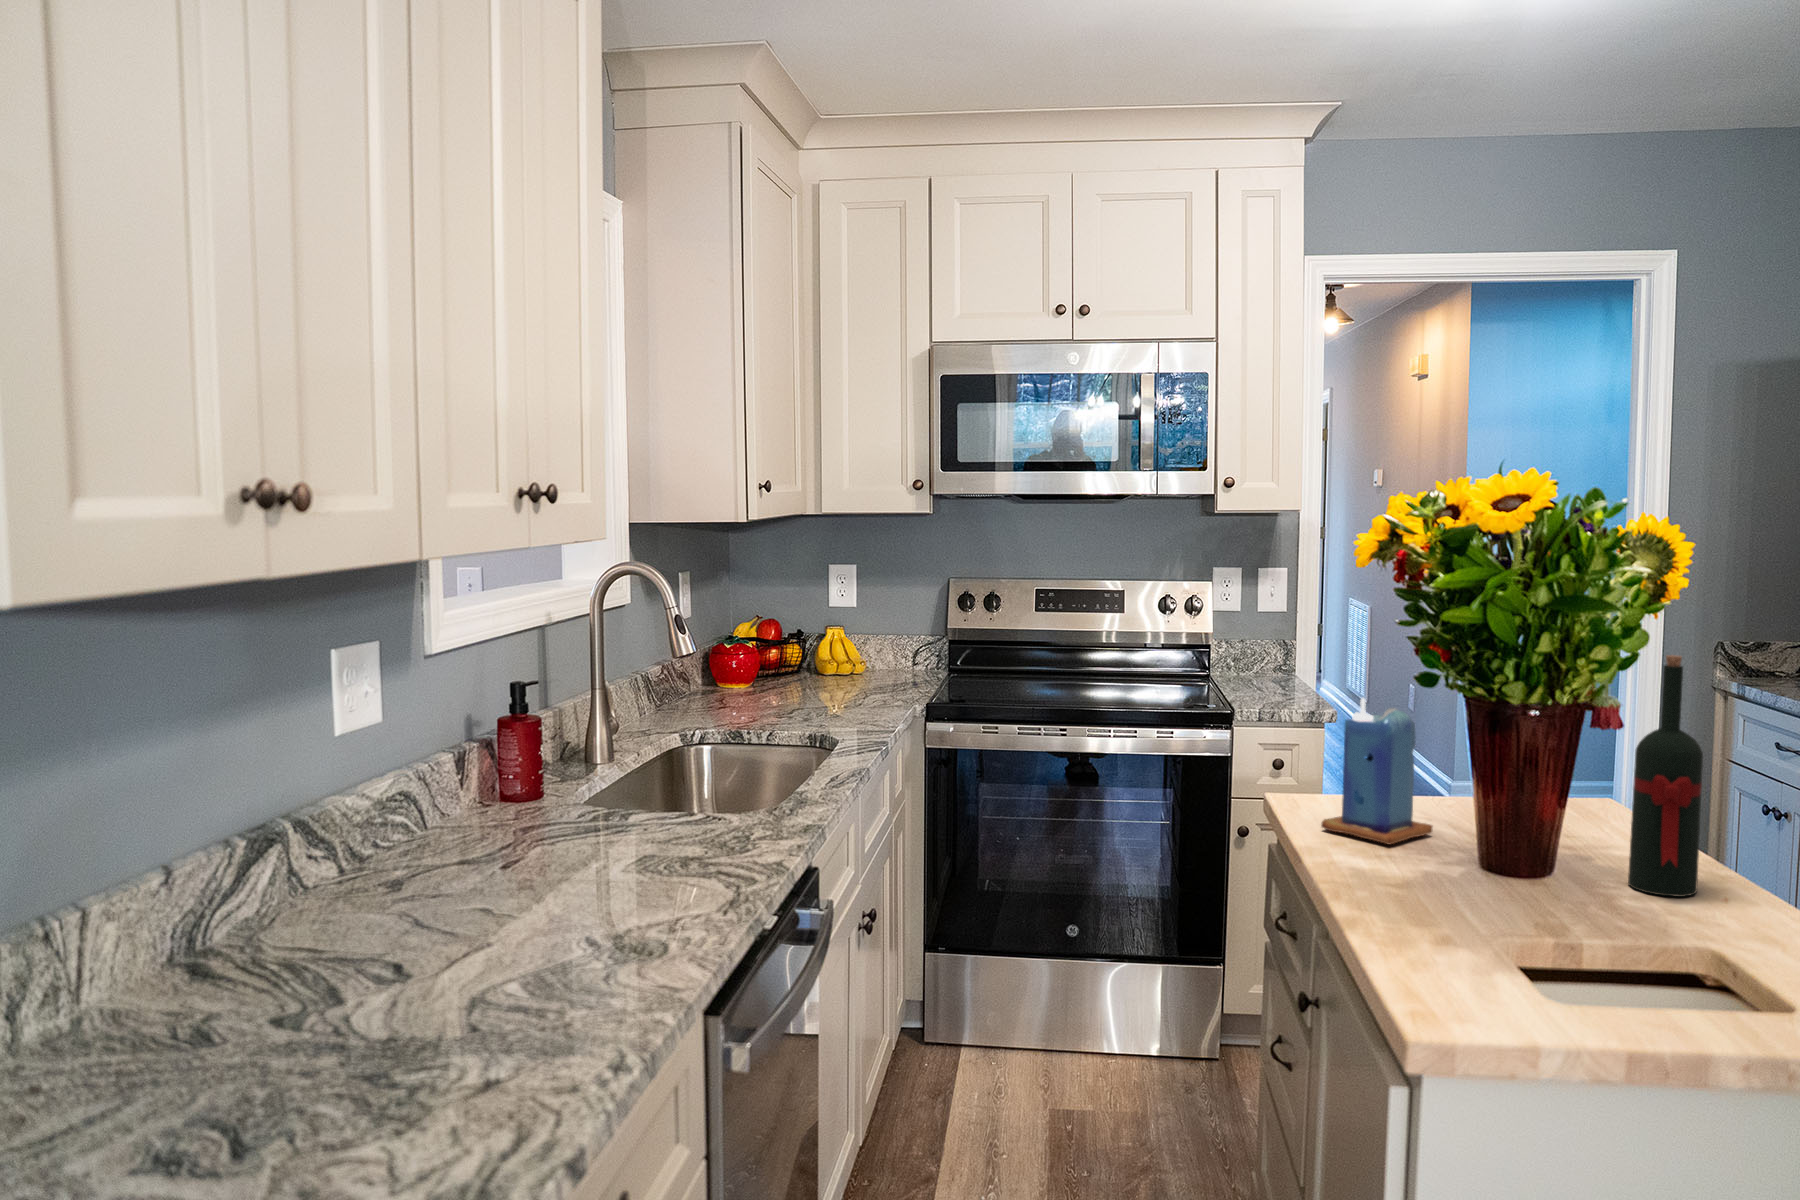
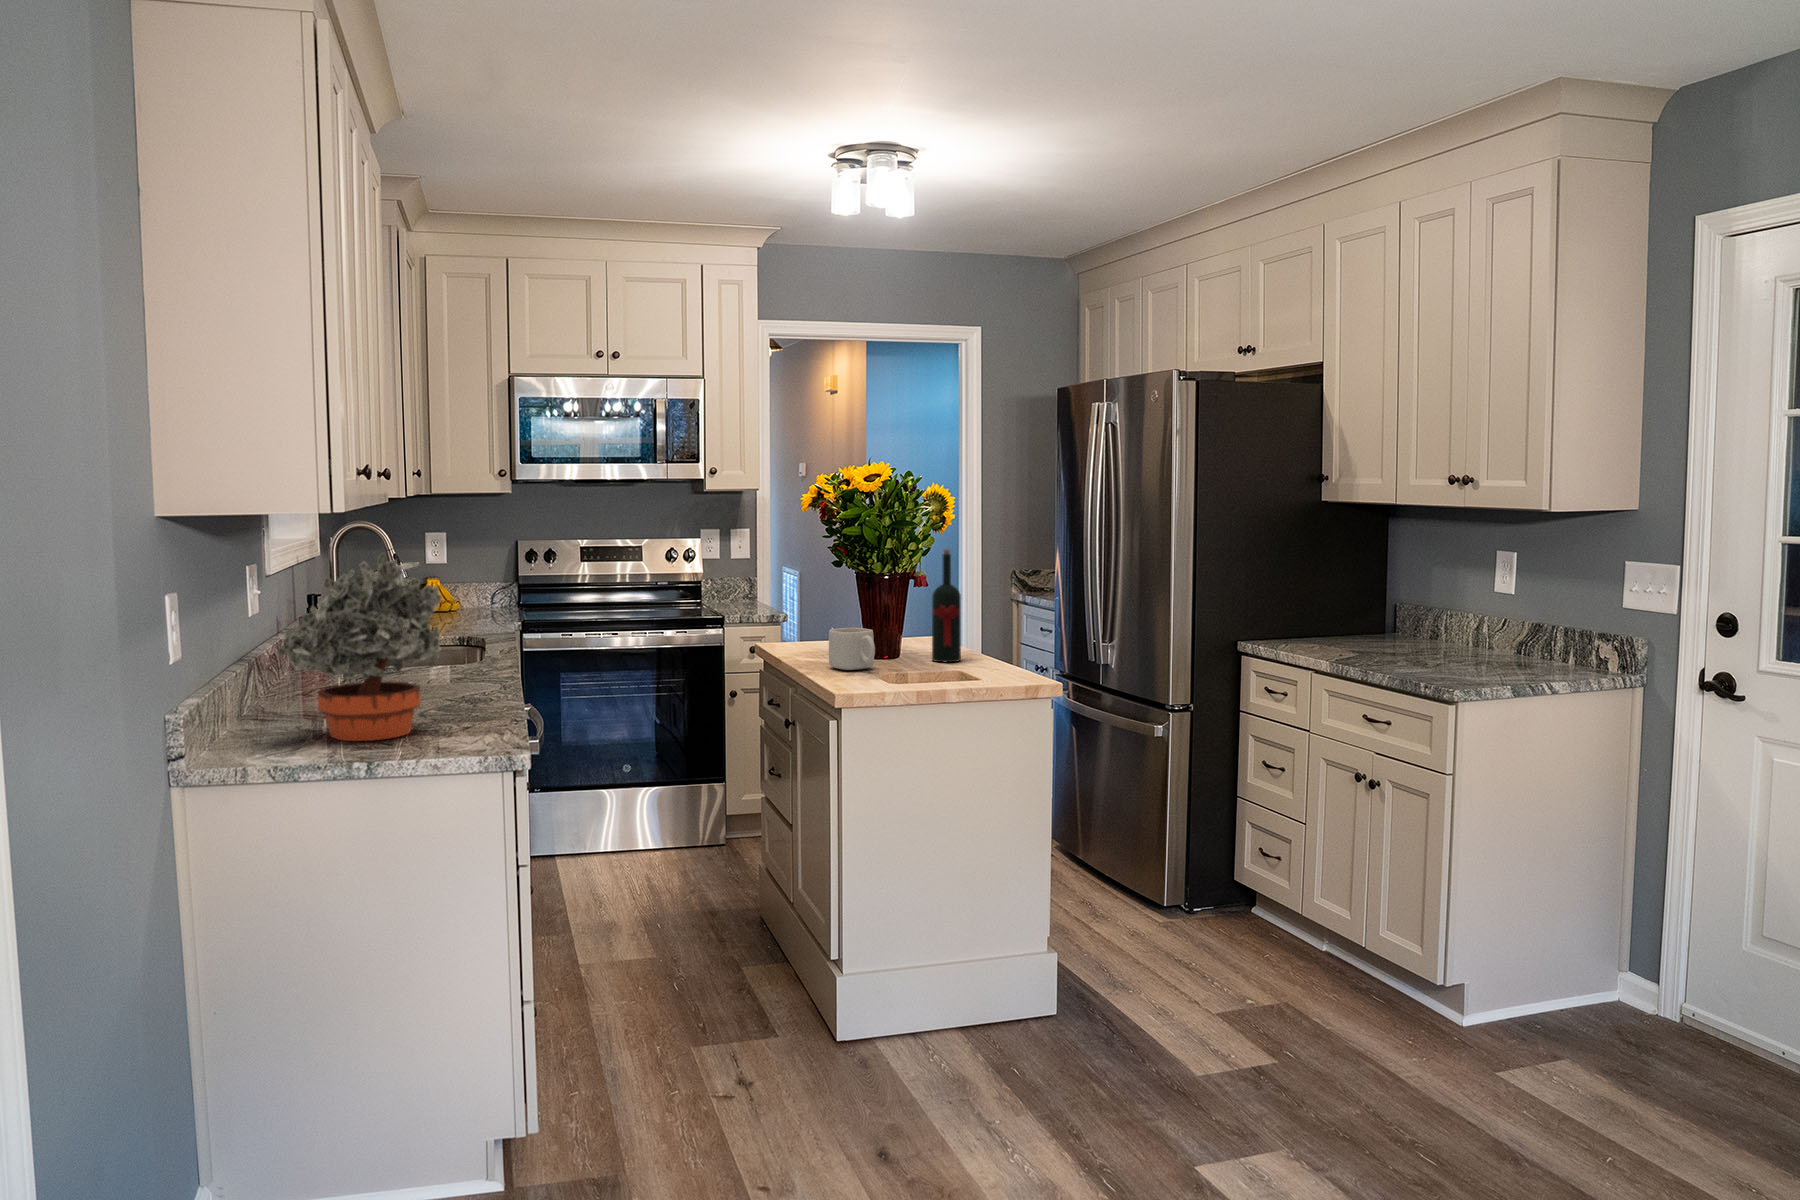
potted plant: none [185,659,544,1063] -> present [278,554,442,741]
candle: present [1321,698,1432,845] -> none [788,581,844,655]
mug: none [1400,809,1504,904] -> present [829,628,875,670]

